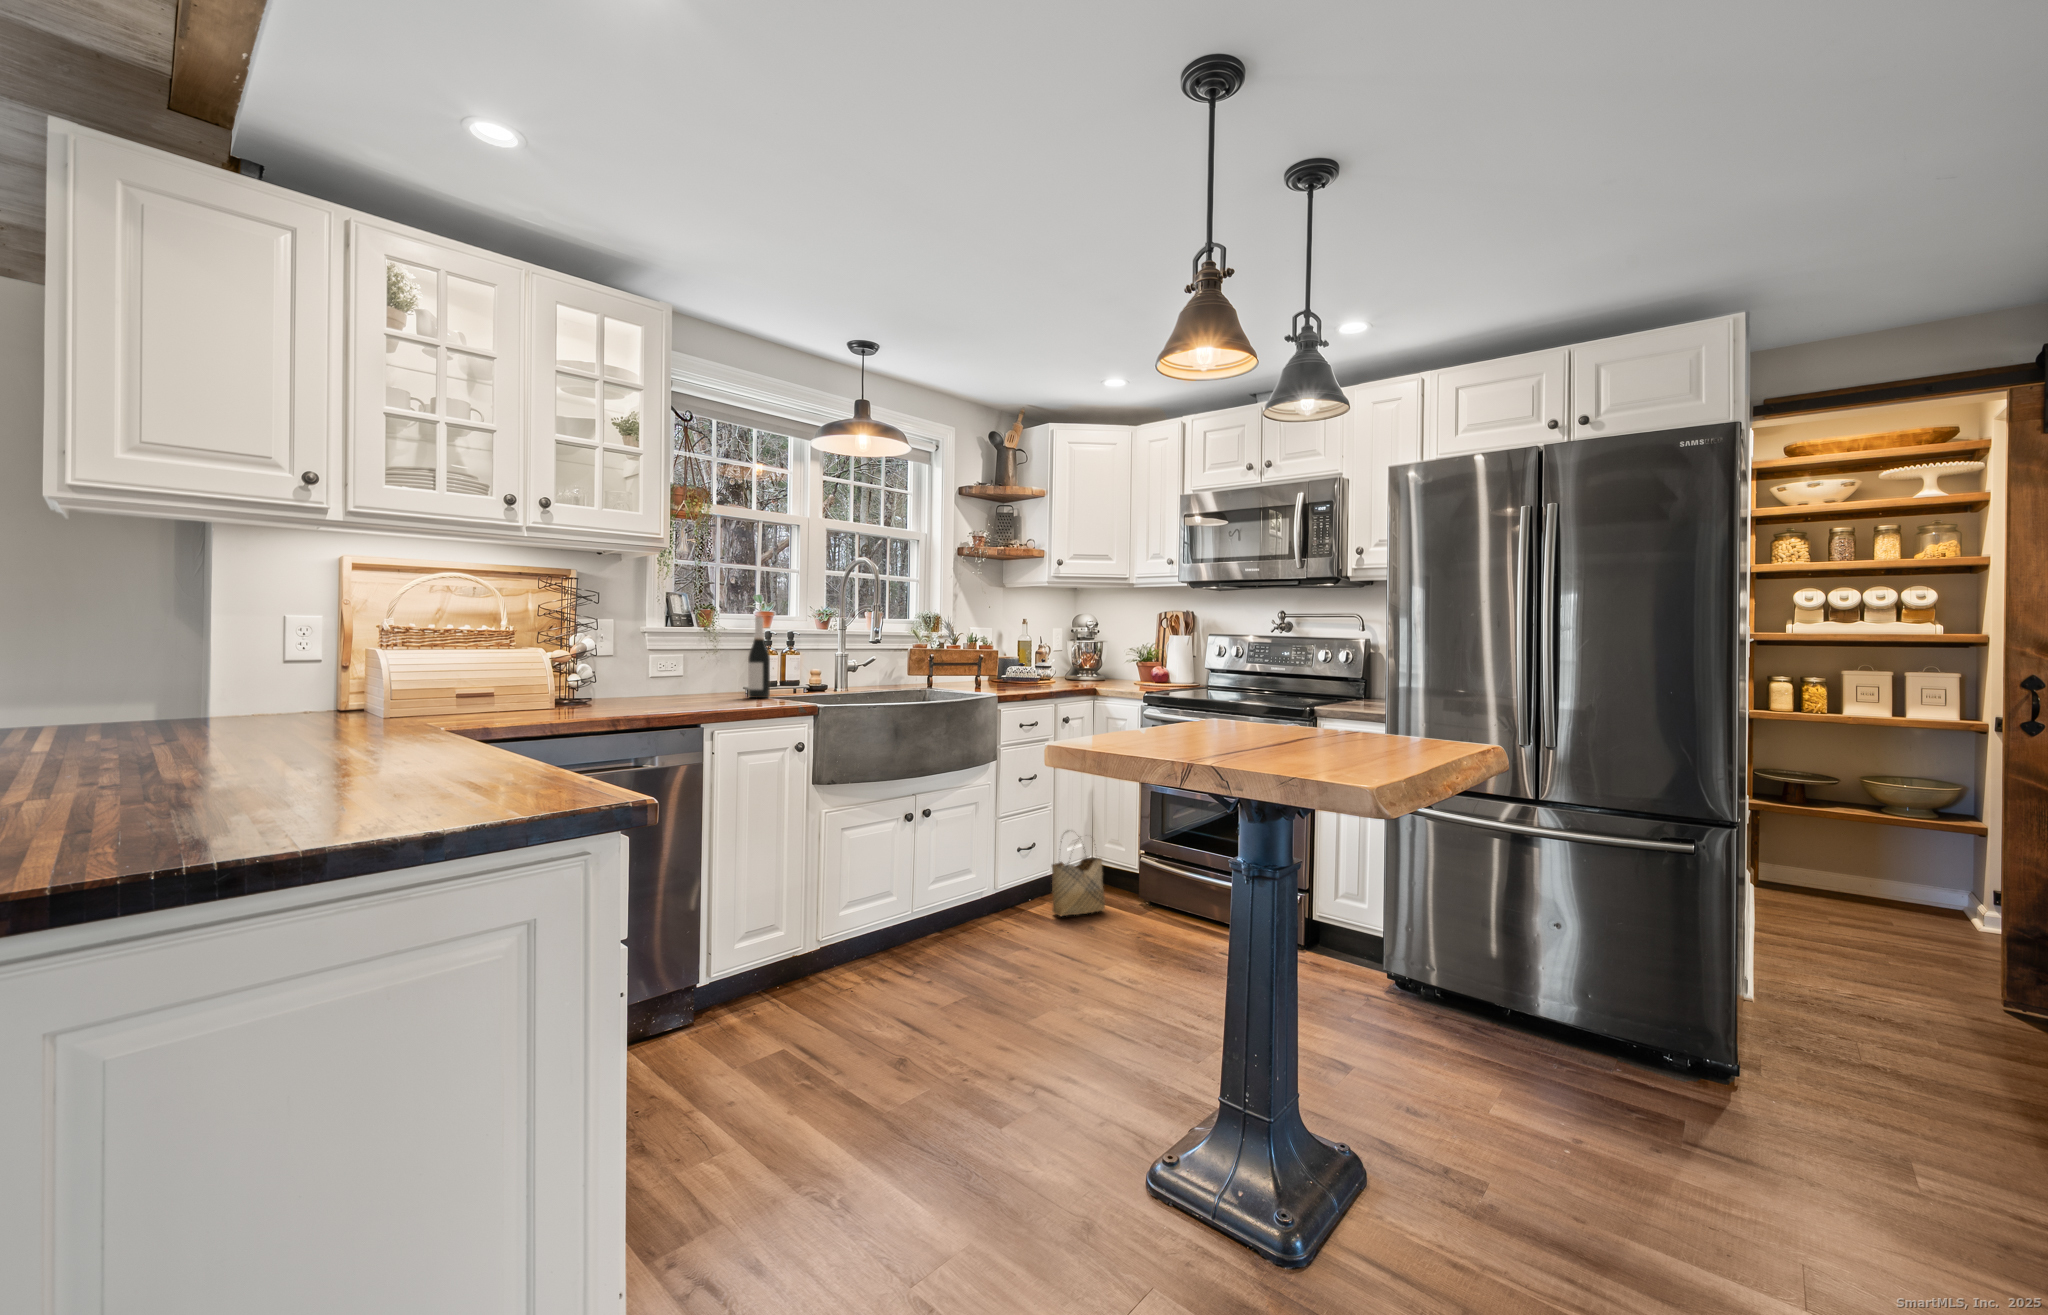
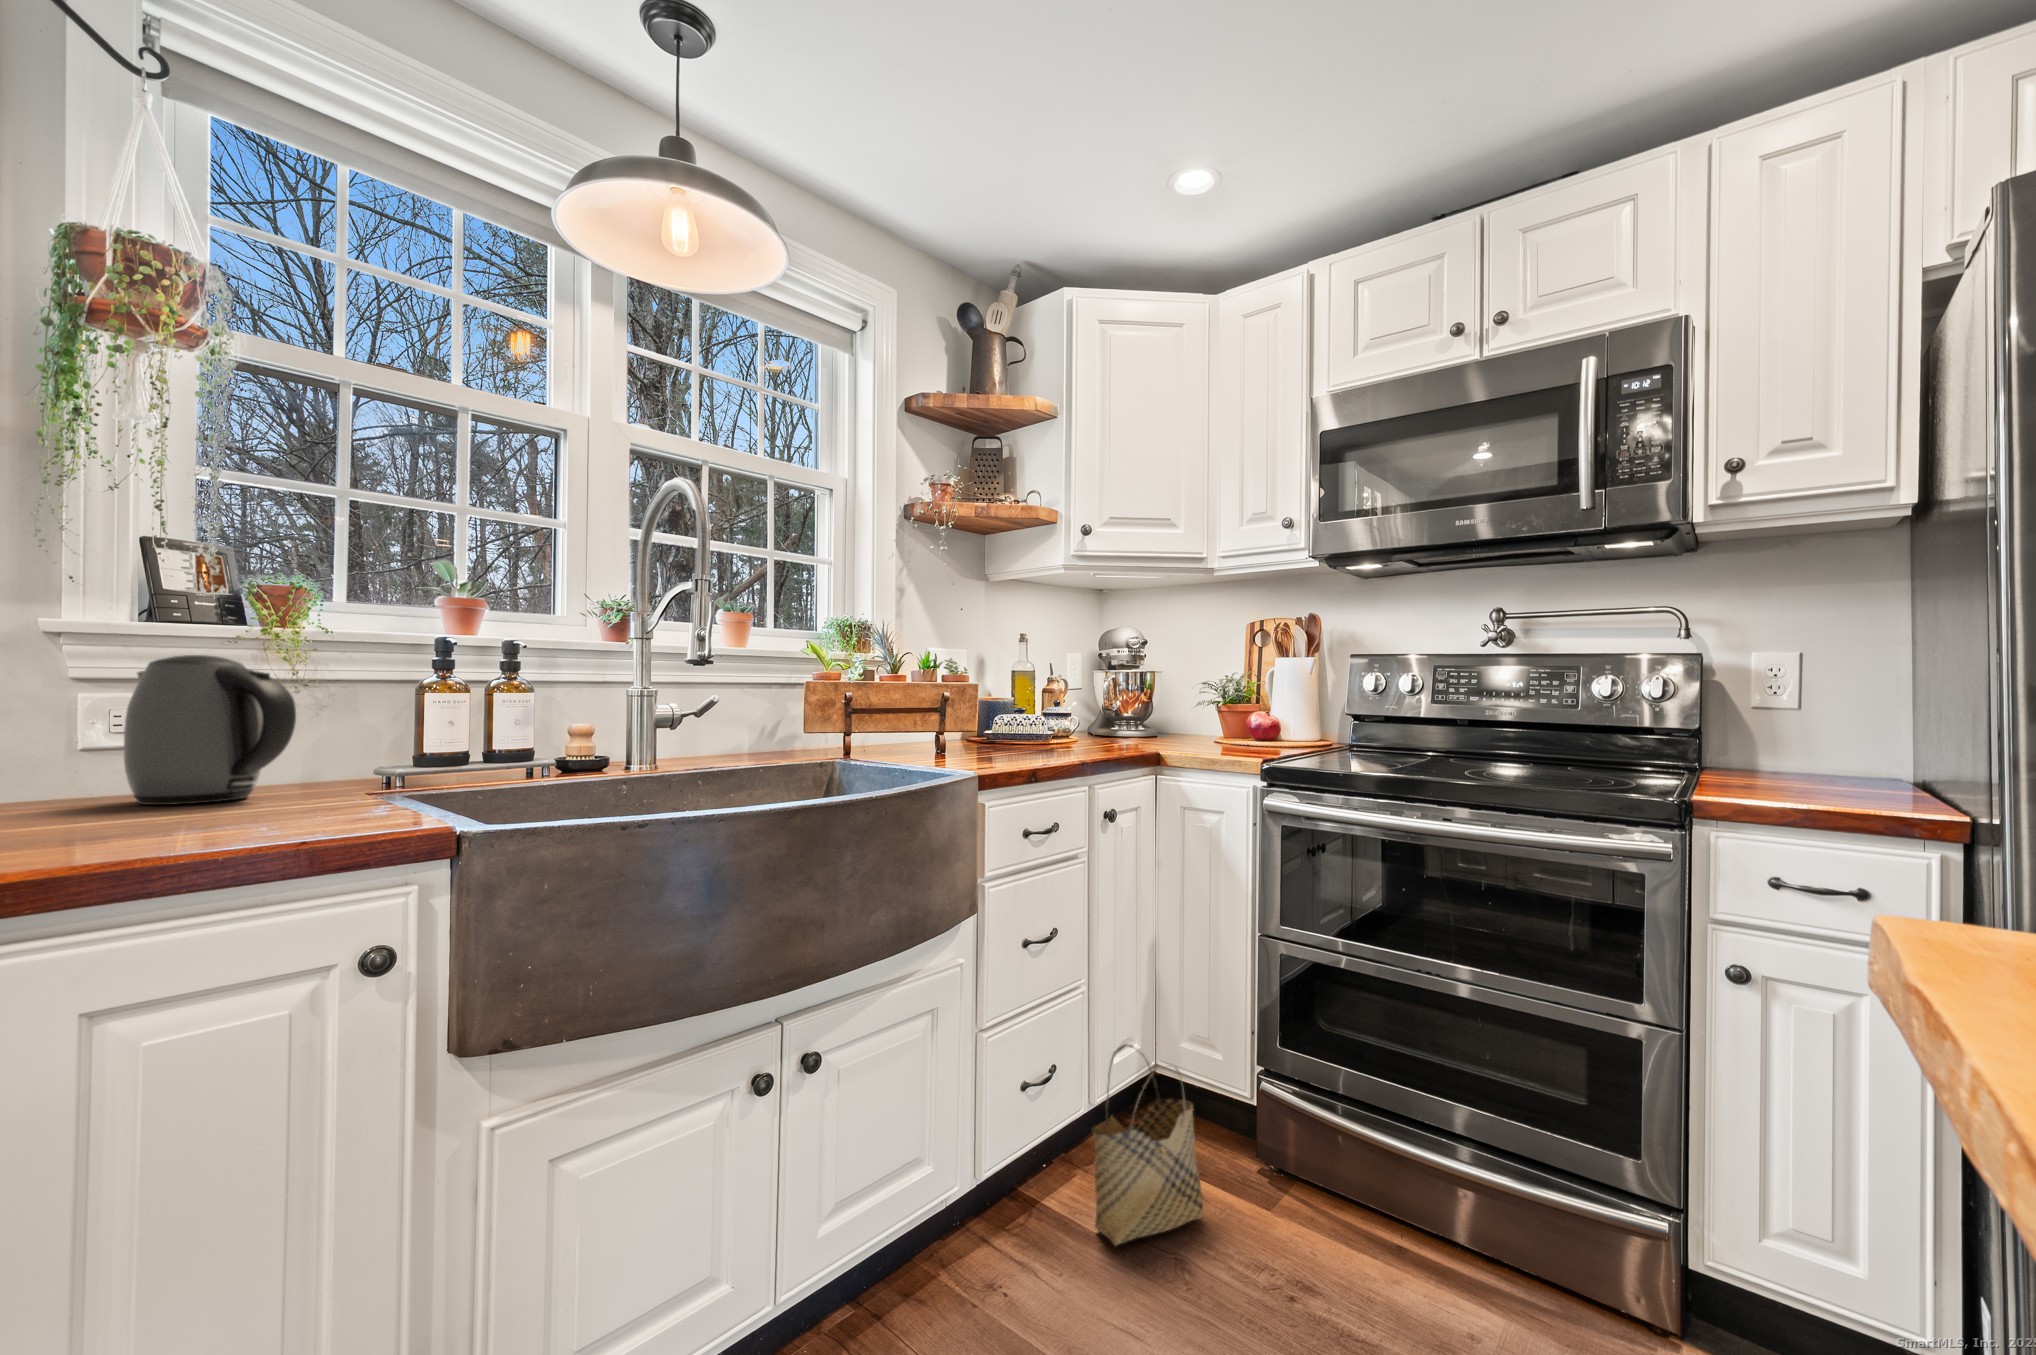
wine bottle: present [748,616,770,698] -> none [360,597,424,799]
kettle: none [663,640,724,699] -> present [124,655,296,805]

